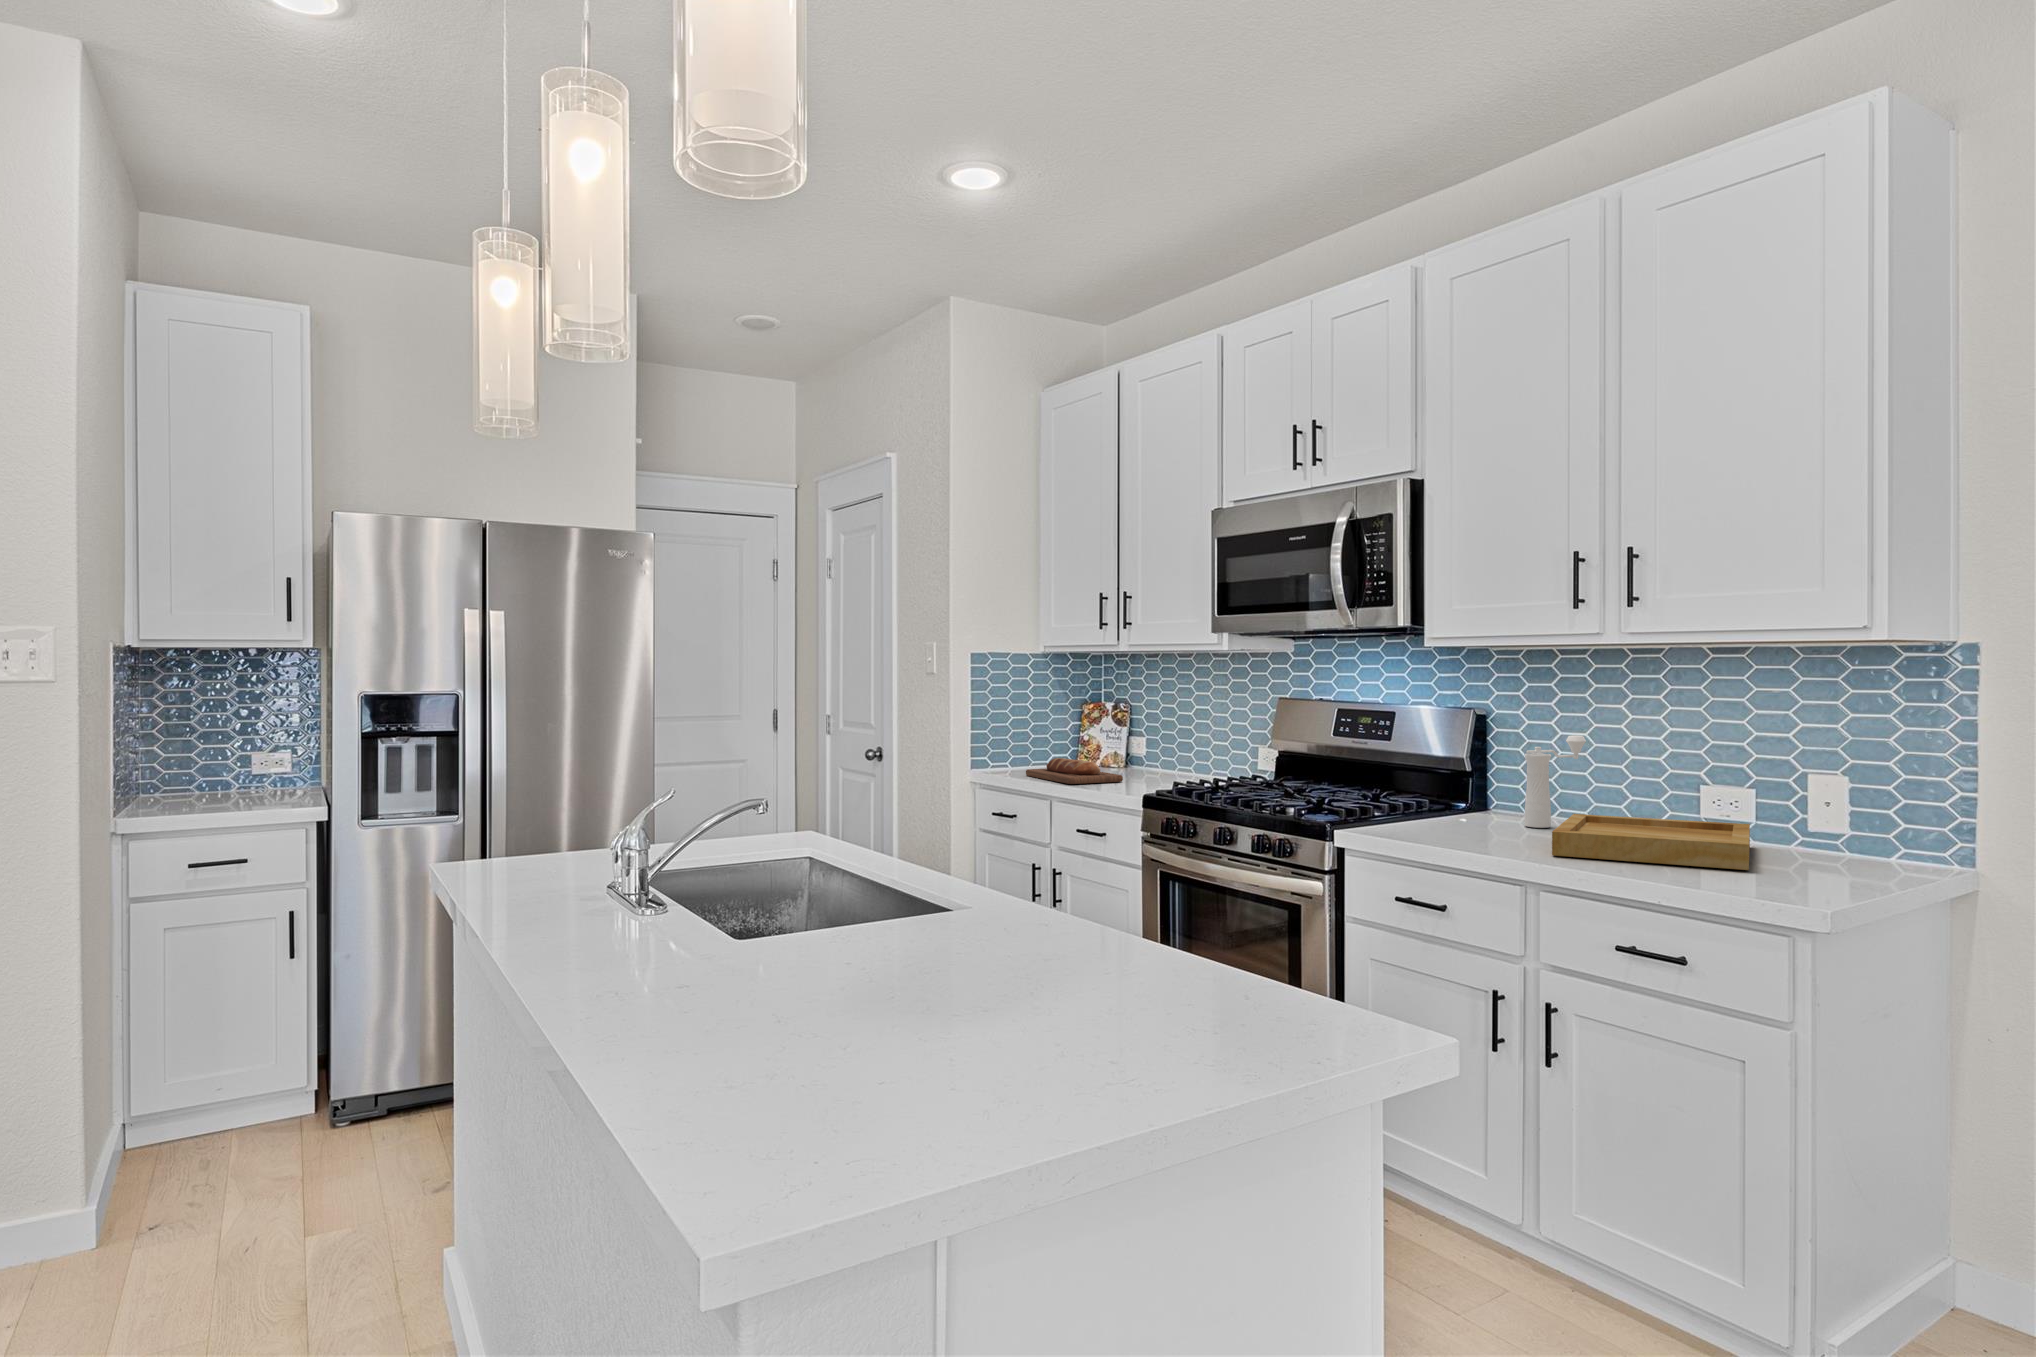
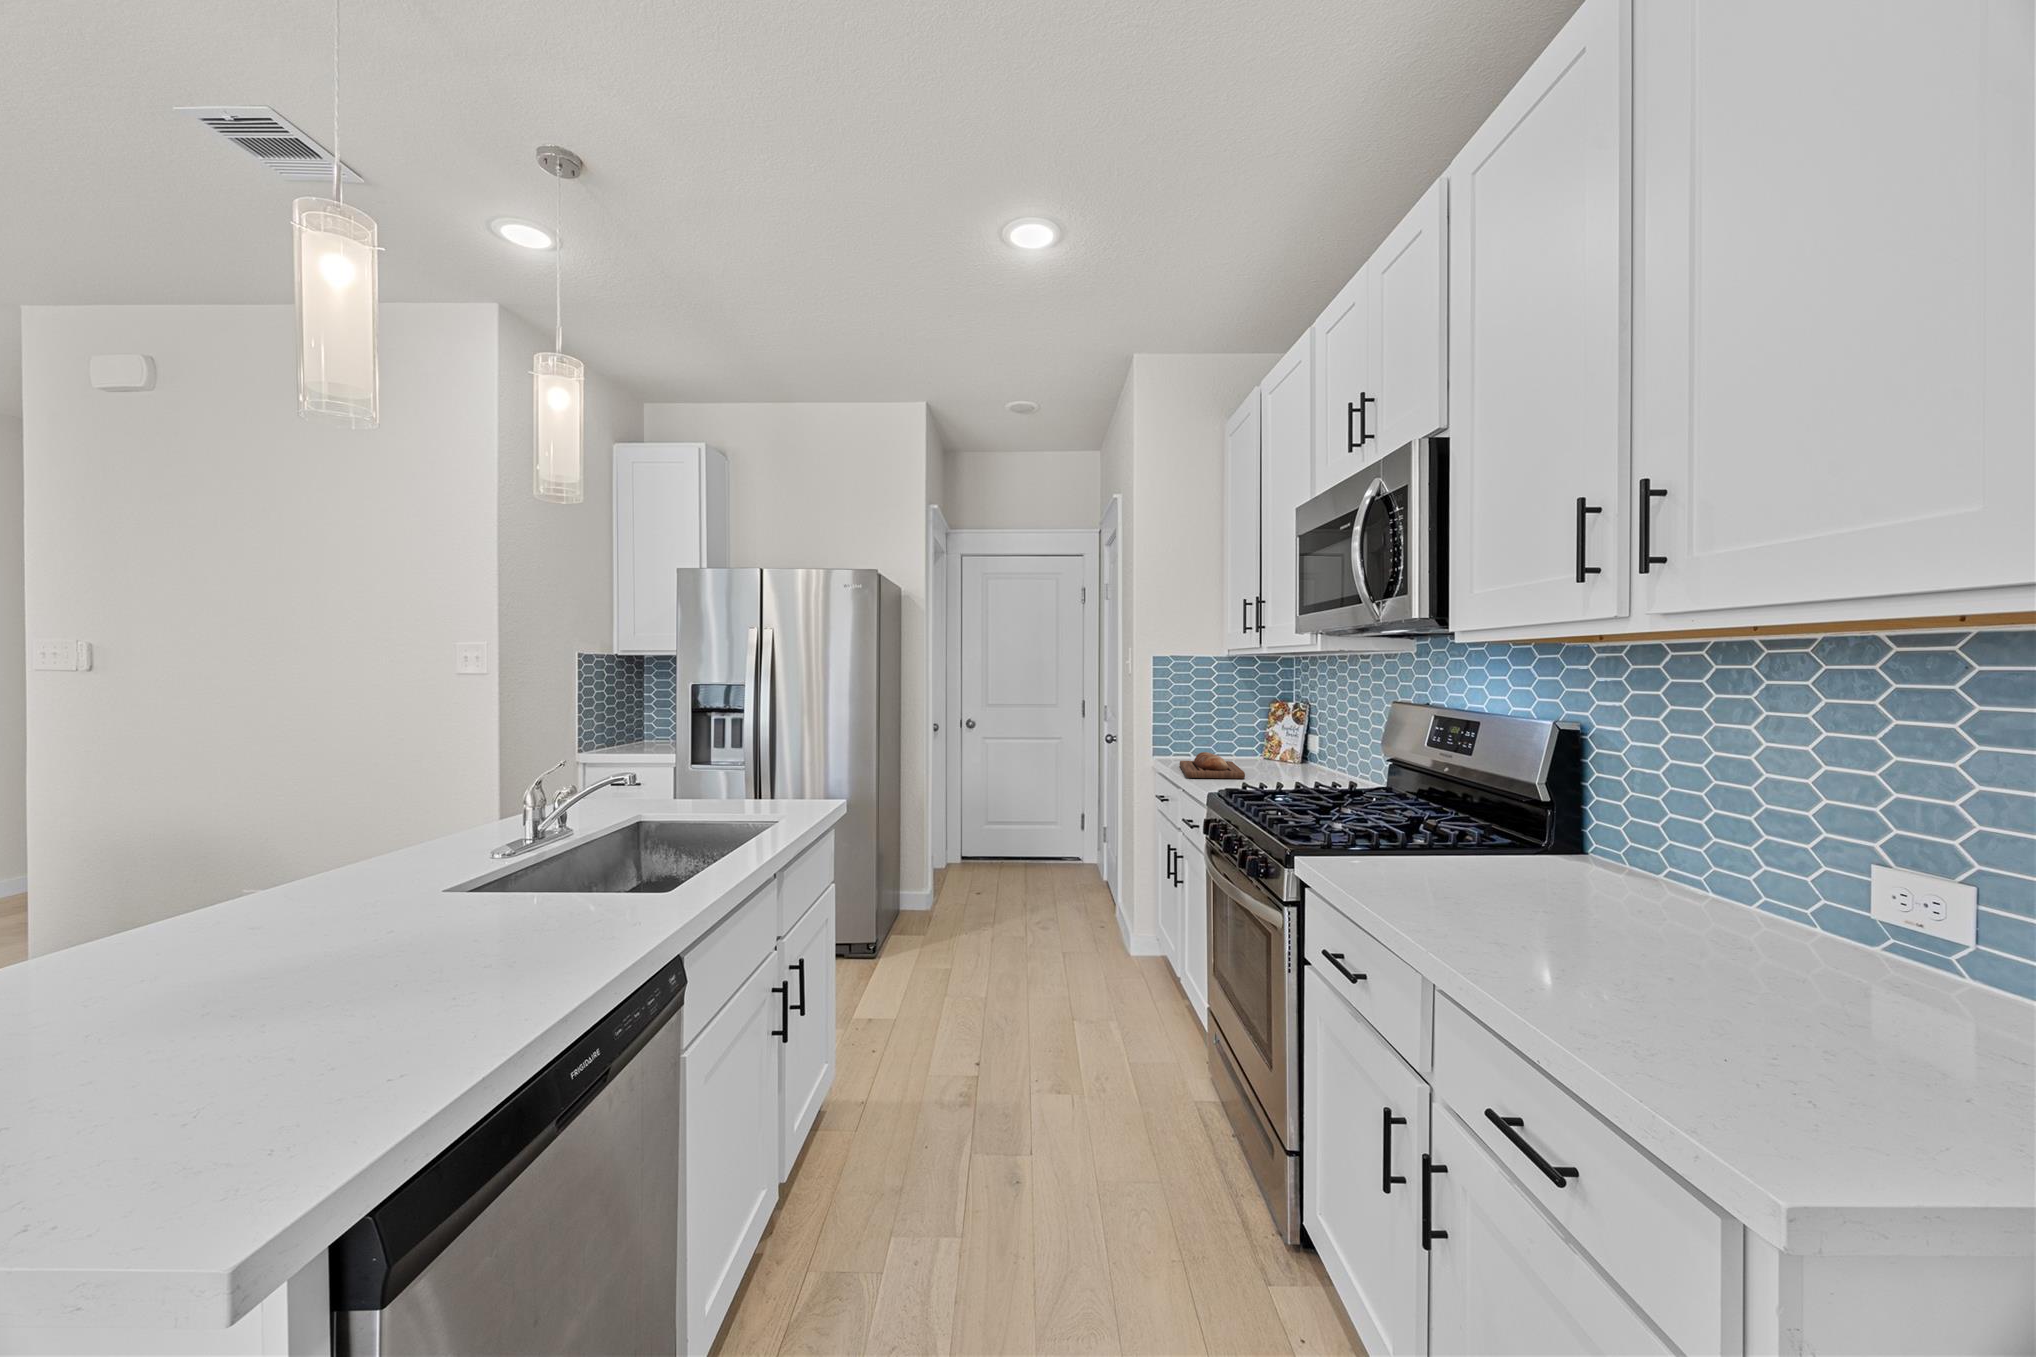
pepper mill: present [1525,735,1586,828] -> none [1575,765,1691,894]
tray: present [1552,814,1750,870] -> none [1485,882,1950,1051]

